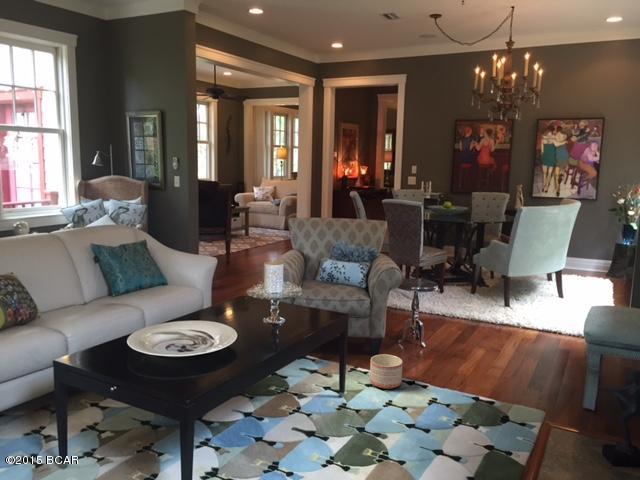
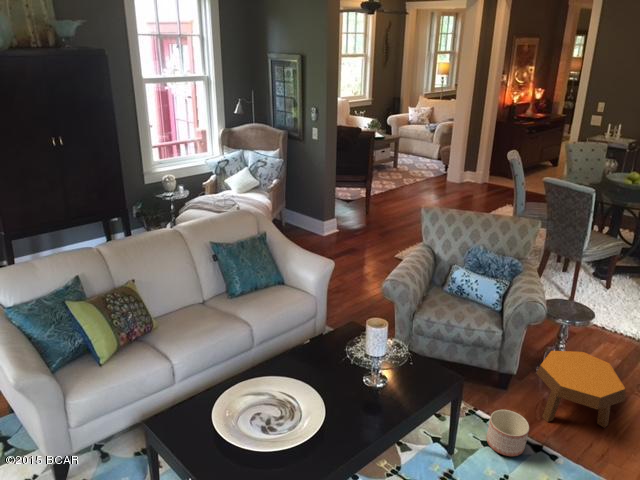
footstool: none [401,312,469,367] -> present [536,351,625,428]

